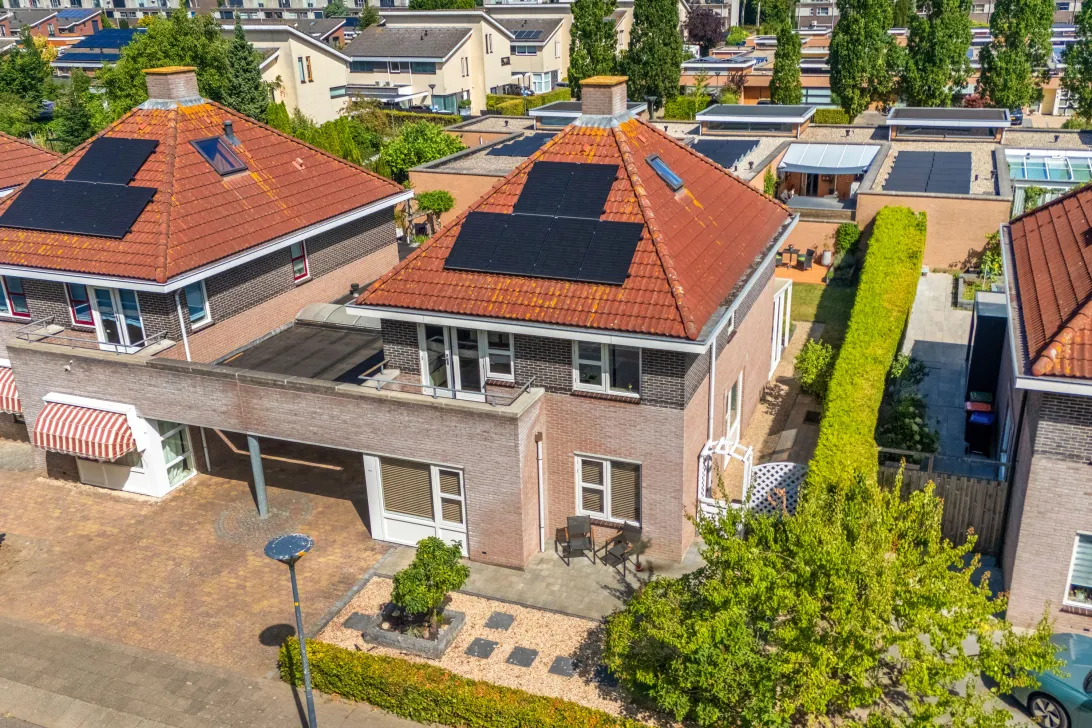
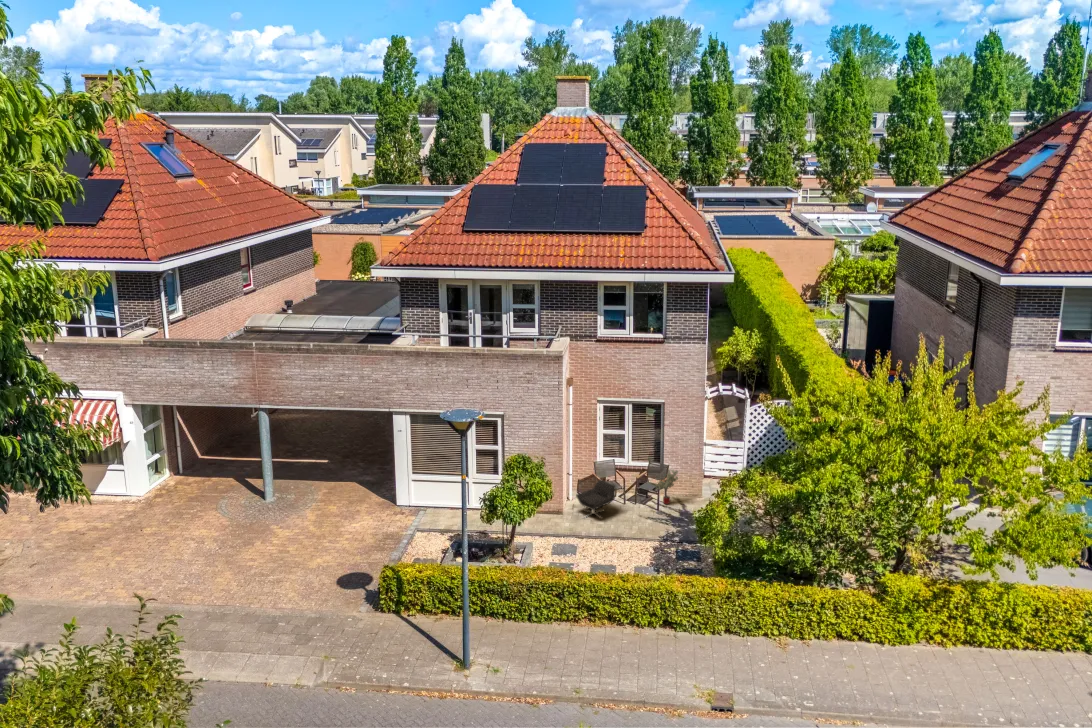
lounge chair: none [541,538,580,582] -> present [576,480,615,514]

